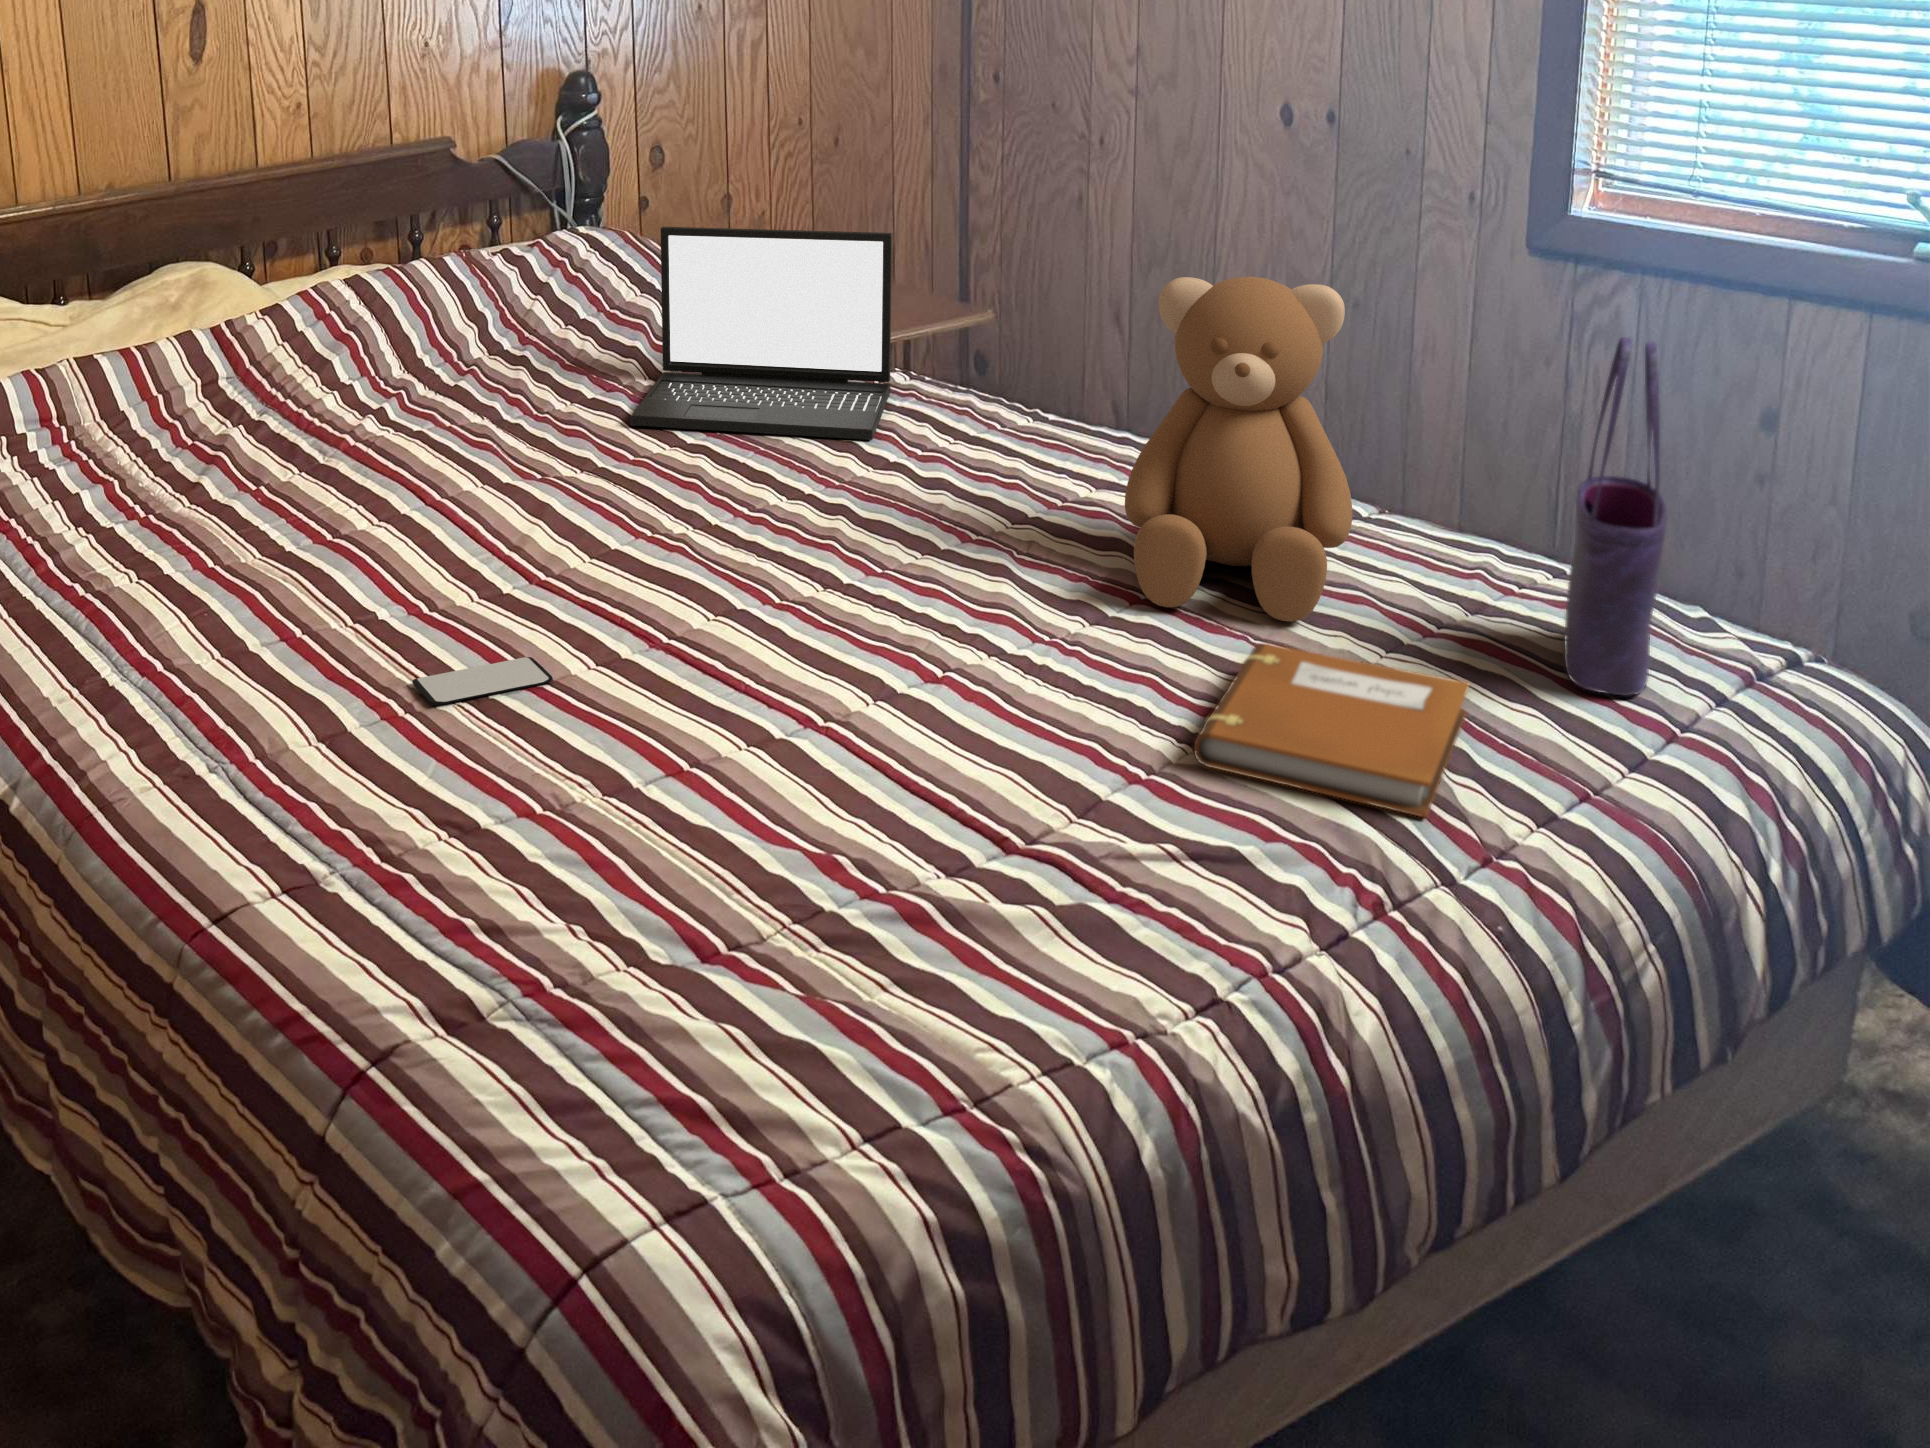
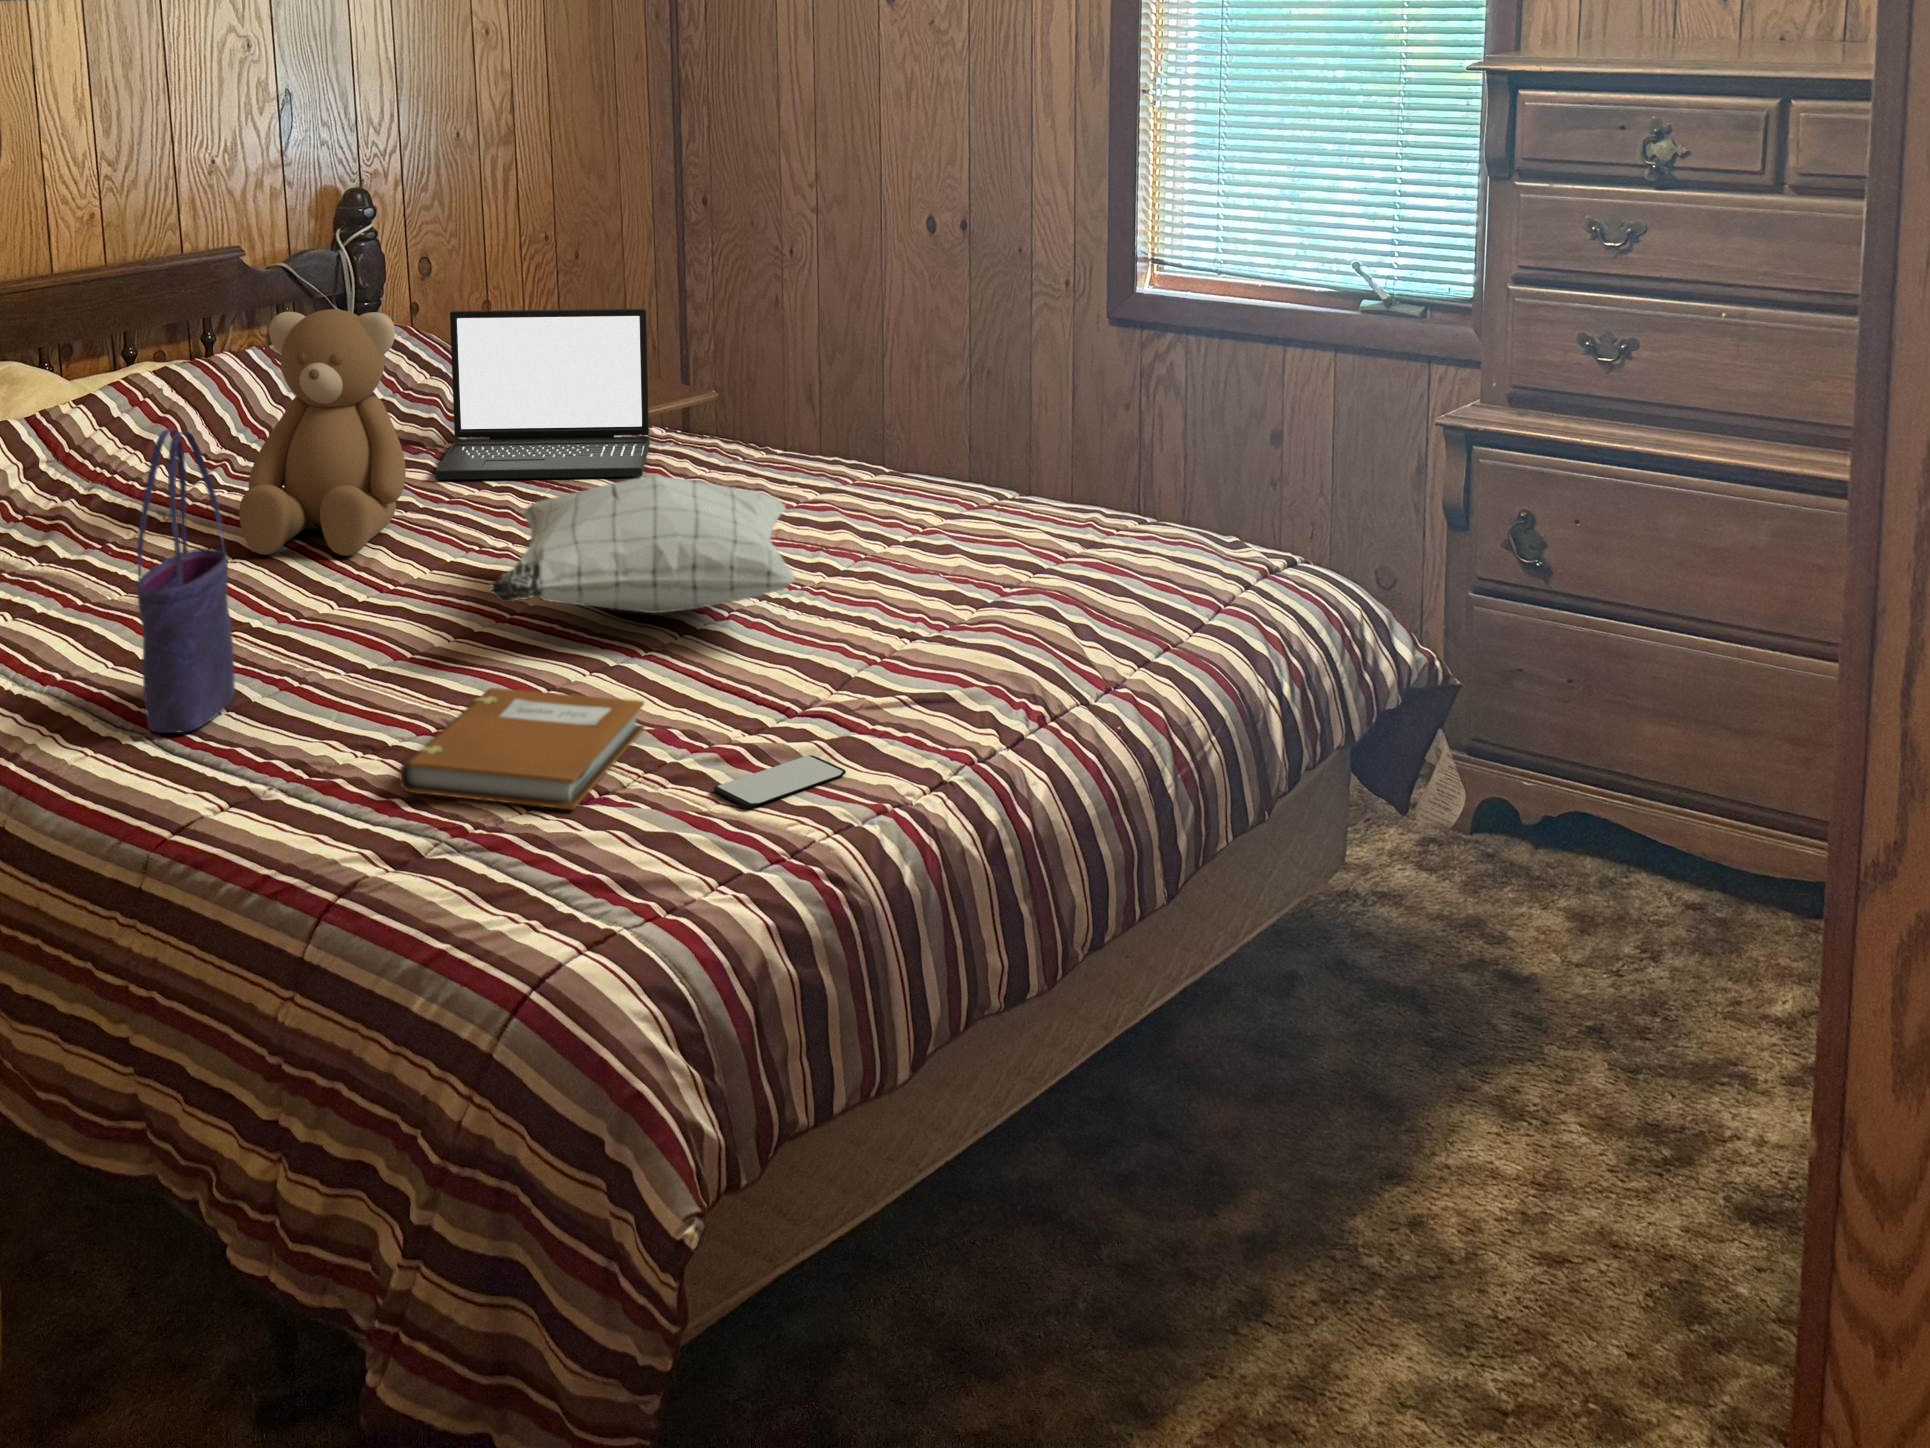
teddy bear: present [1125,277,1352,622] -> present [239,309,406,556]
tote bag: present [1564,337,1667,695] -> present [137,429,235,733]
pillow: none [634,479,1037,659] -> present [489,477,795,613]
notebook: present [1194,643,1469,817] -> present [399,688,644,810]
smartphone: present [412,657,553,705] -> present [714,755,846,807]

